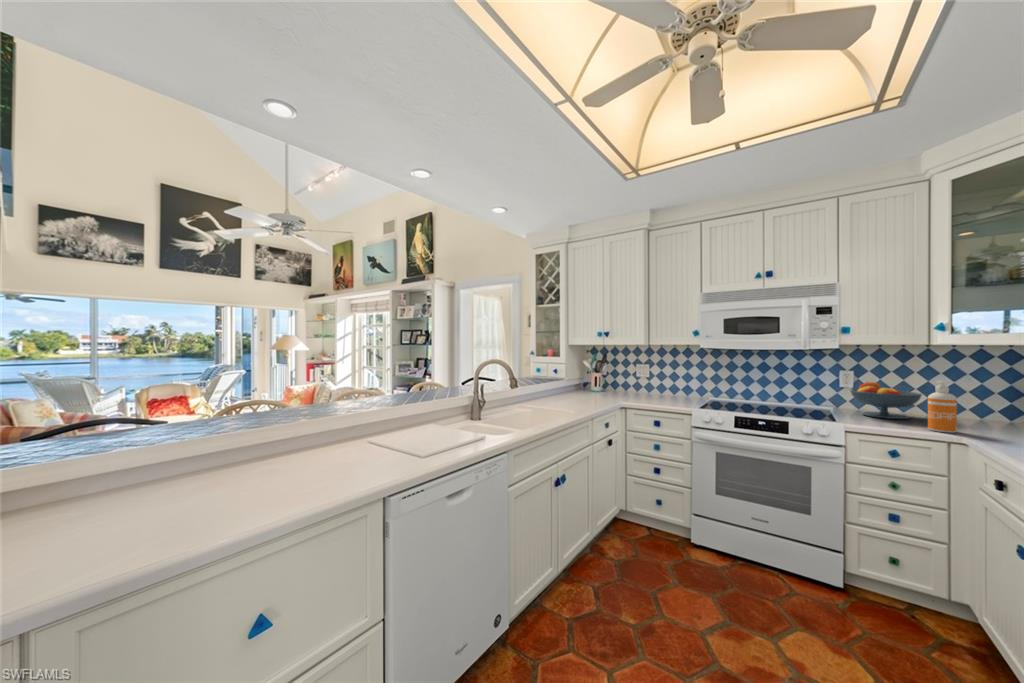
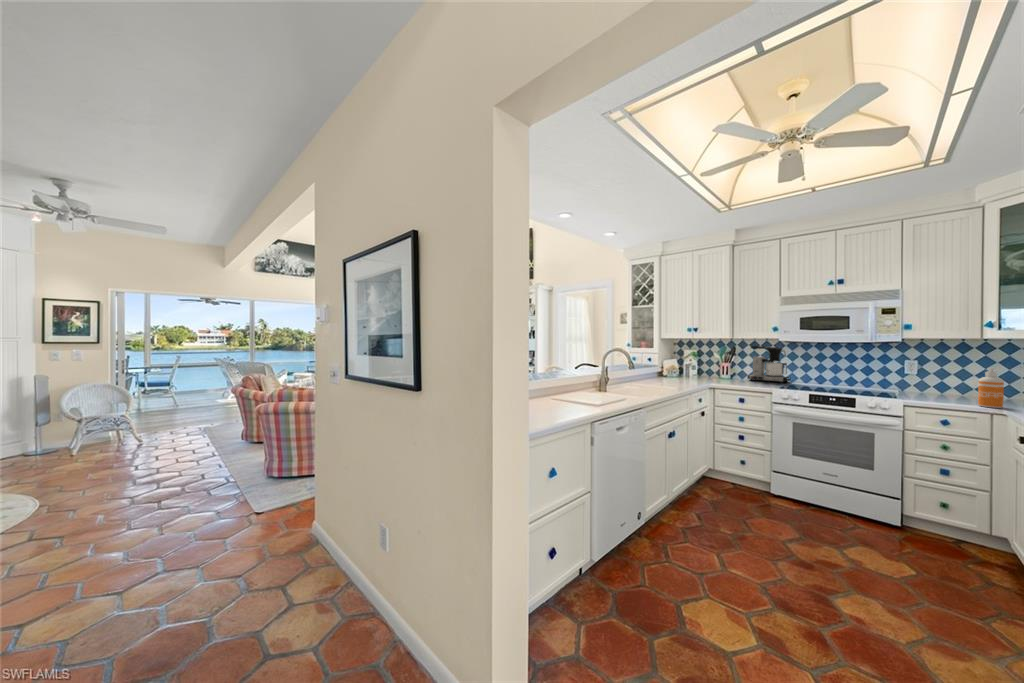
coffee maker: none [667,354,715,399] -> present [747,346,790,383]
fruit bowl: present [850,382,922,419] -> none [912,369,978,399]

